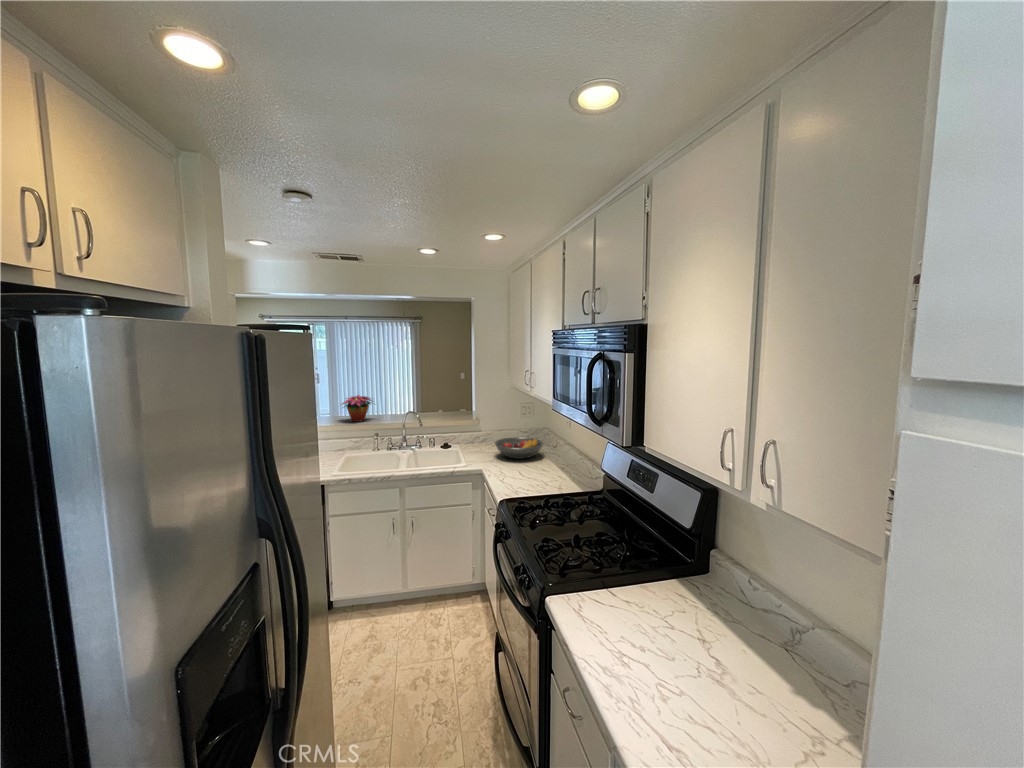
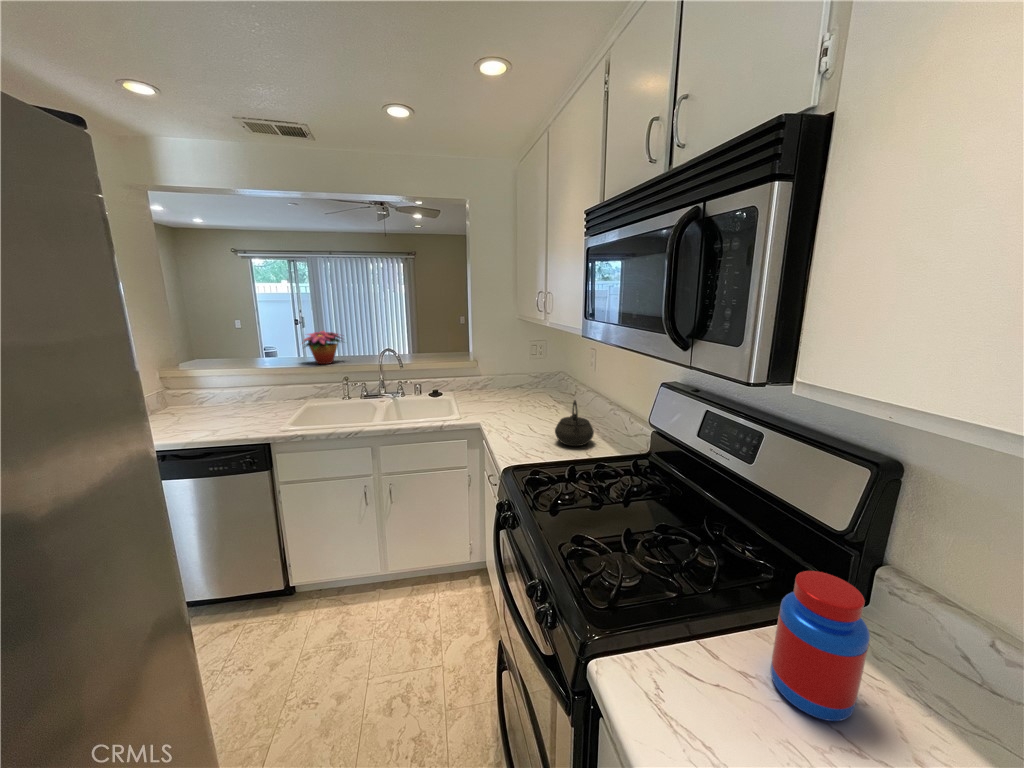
fruit bowl: present [495,437,544,459] -> none [496,383,560,409]
kettle: none [538,452,566,486] -> present [555,400,594,446]
jar: none [640,544,679,617] -> present [771,571,870,721]

